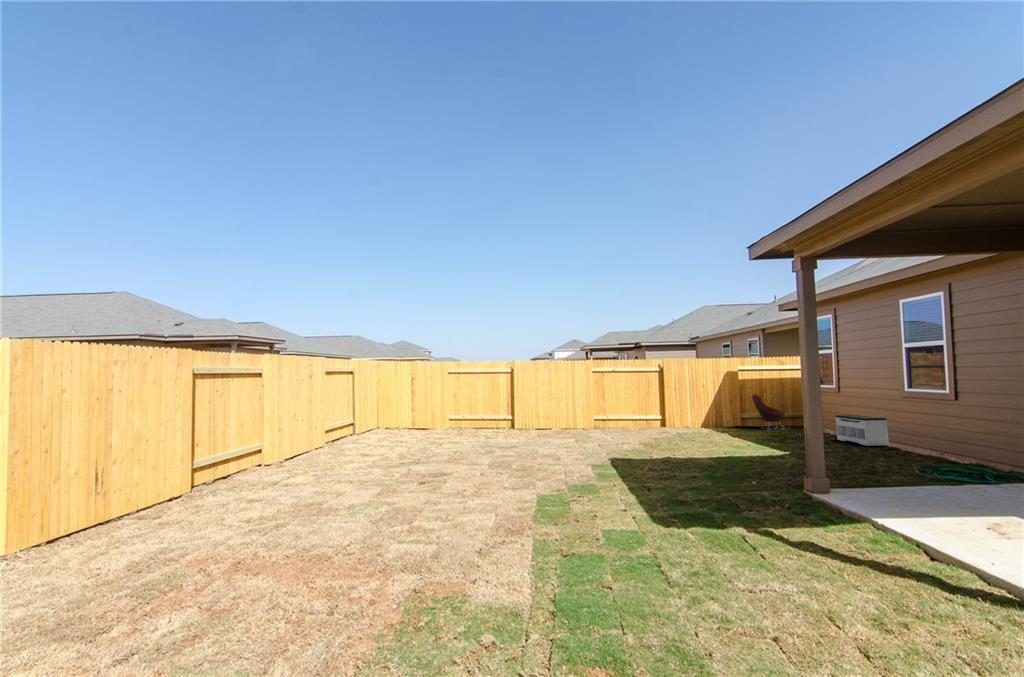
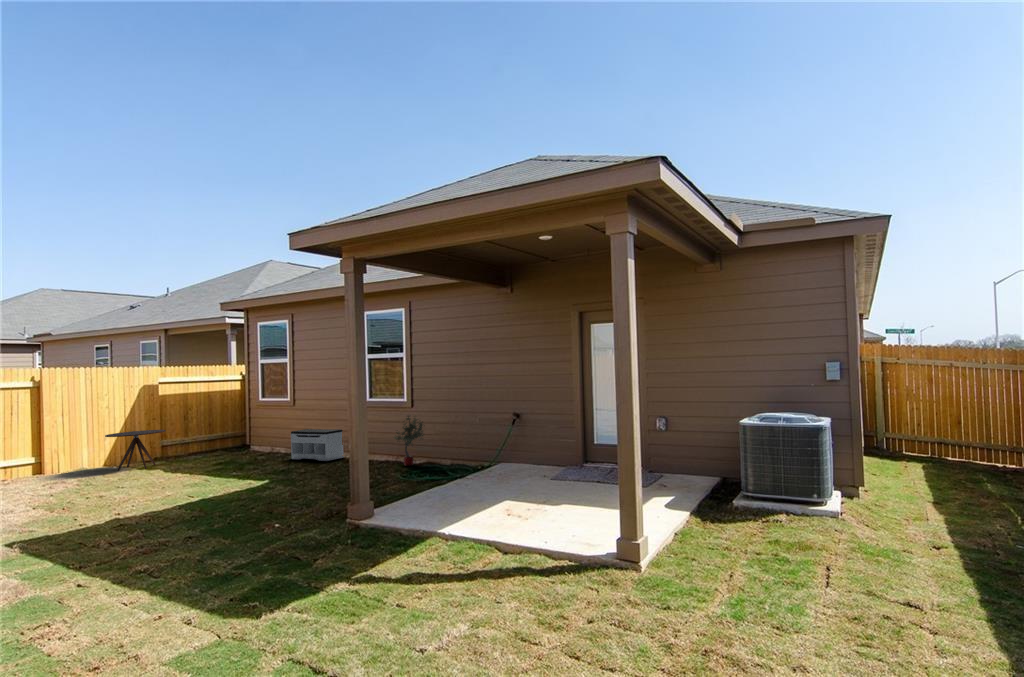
chair: present [752,394,785,429] -> none [179,413,221,458]
round table: none [700,405,739,431] -> present [105,430,166,471]
potted tree: none [933,408,976,463] -> present [394,416,424,466]

